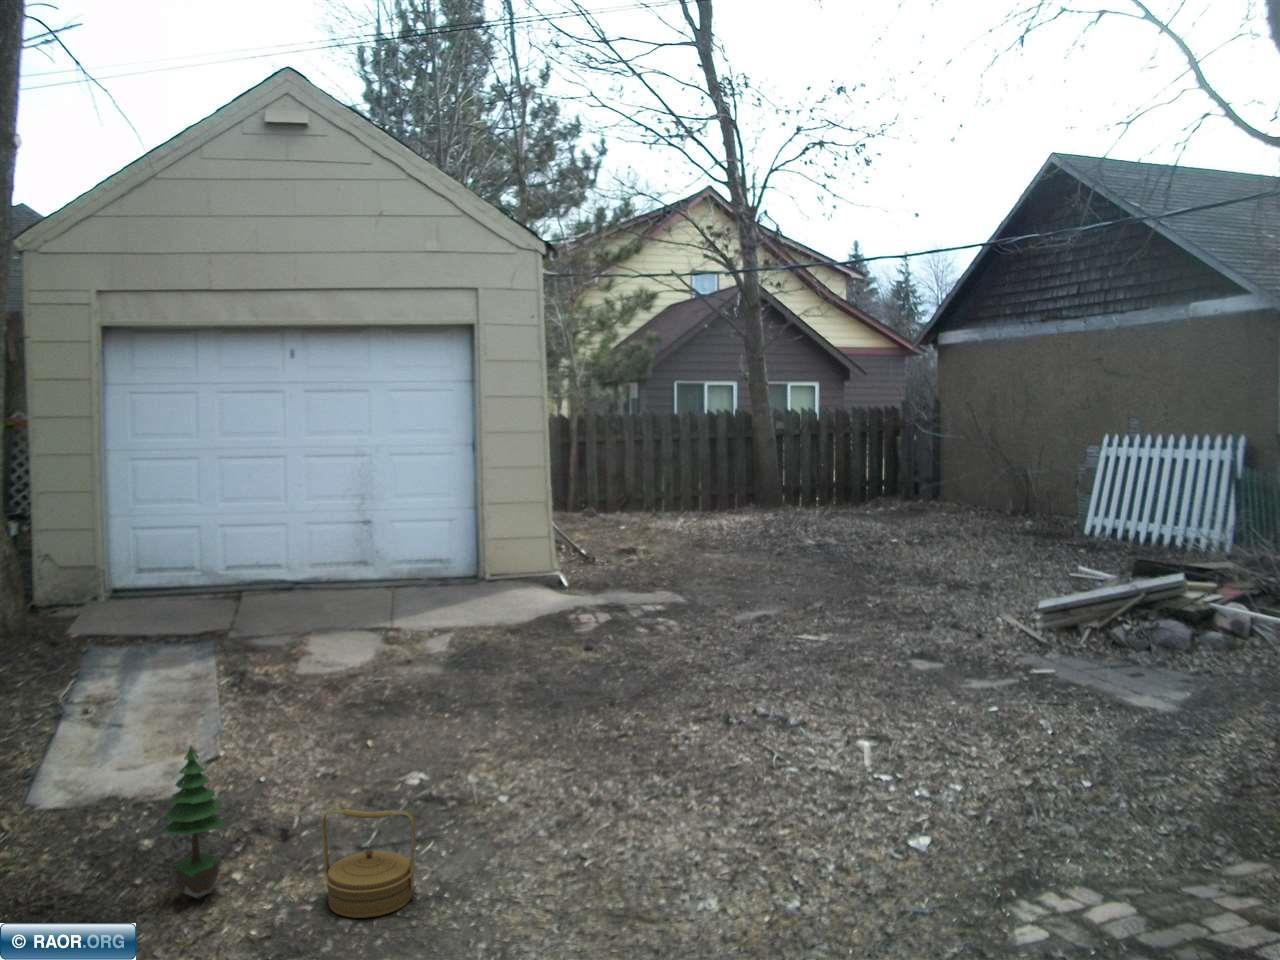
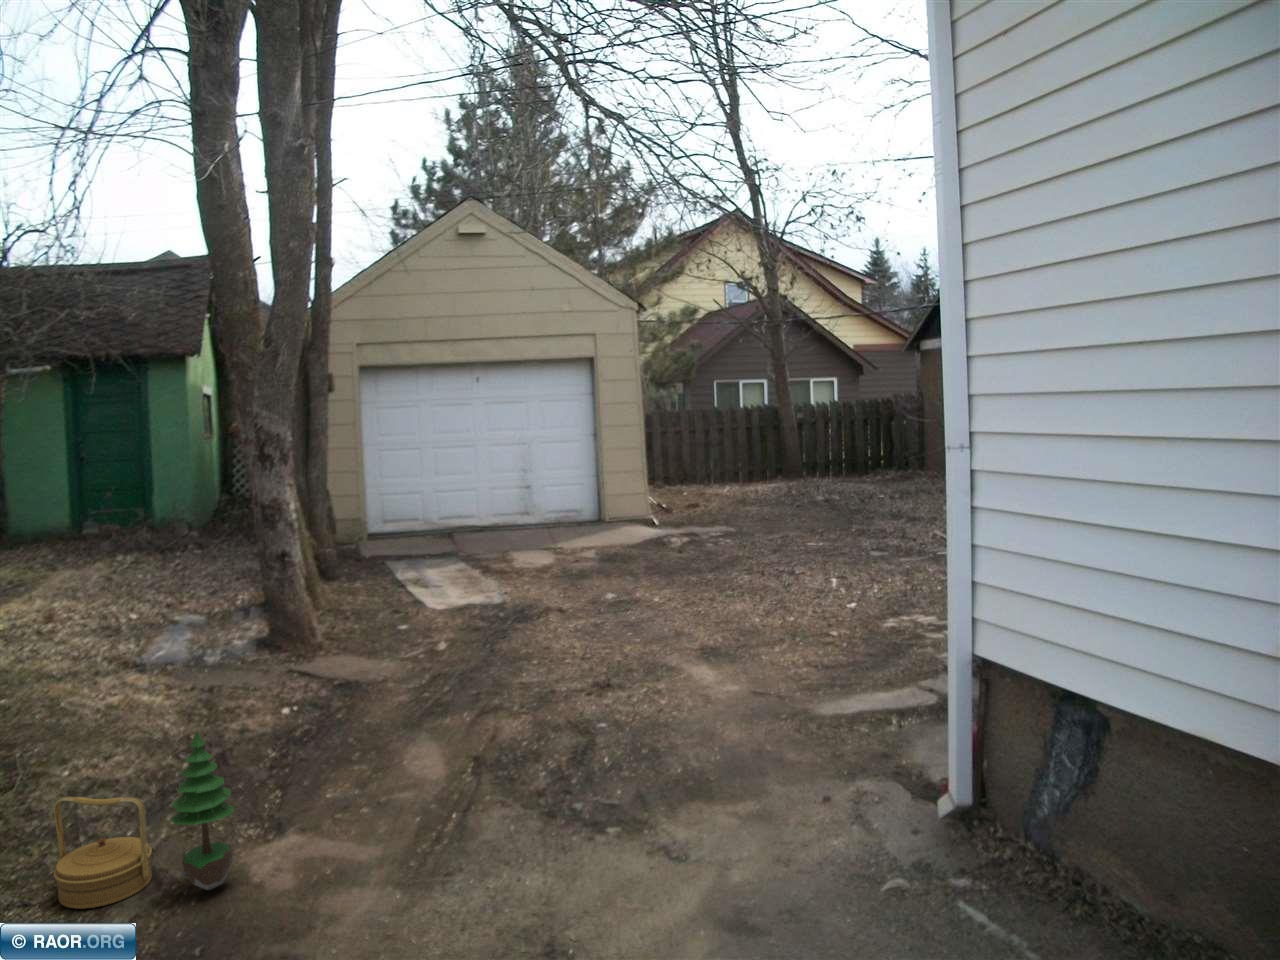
basket: present [322,809,415,918] -> present [54,797,152,909]

